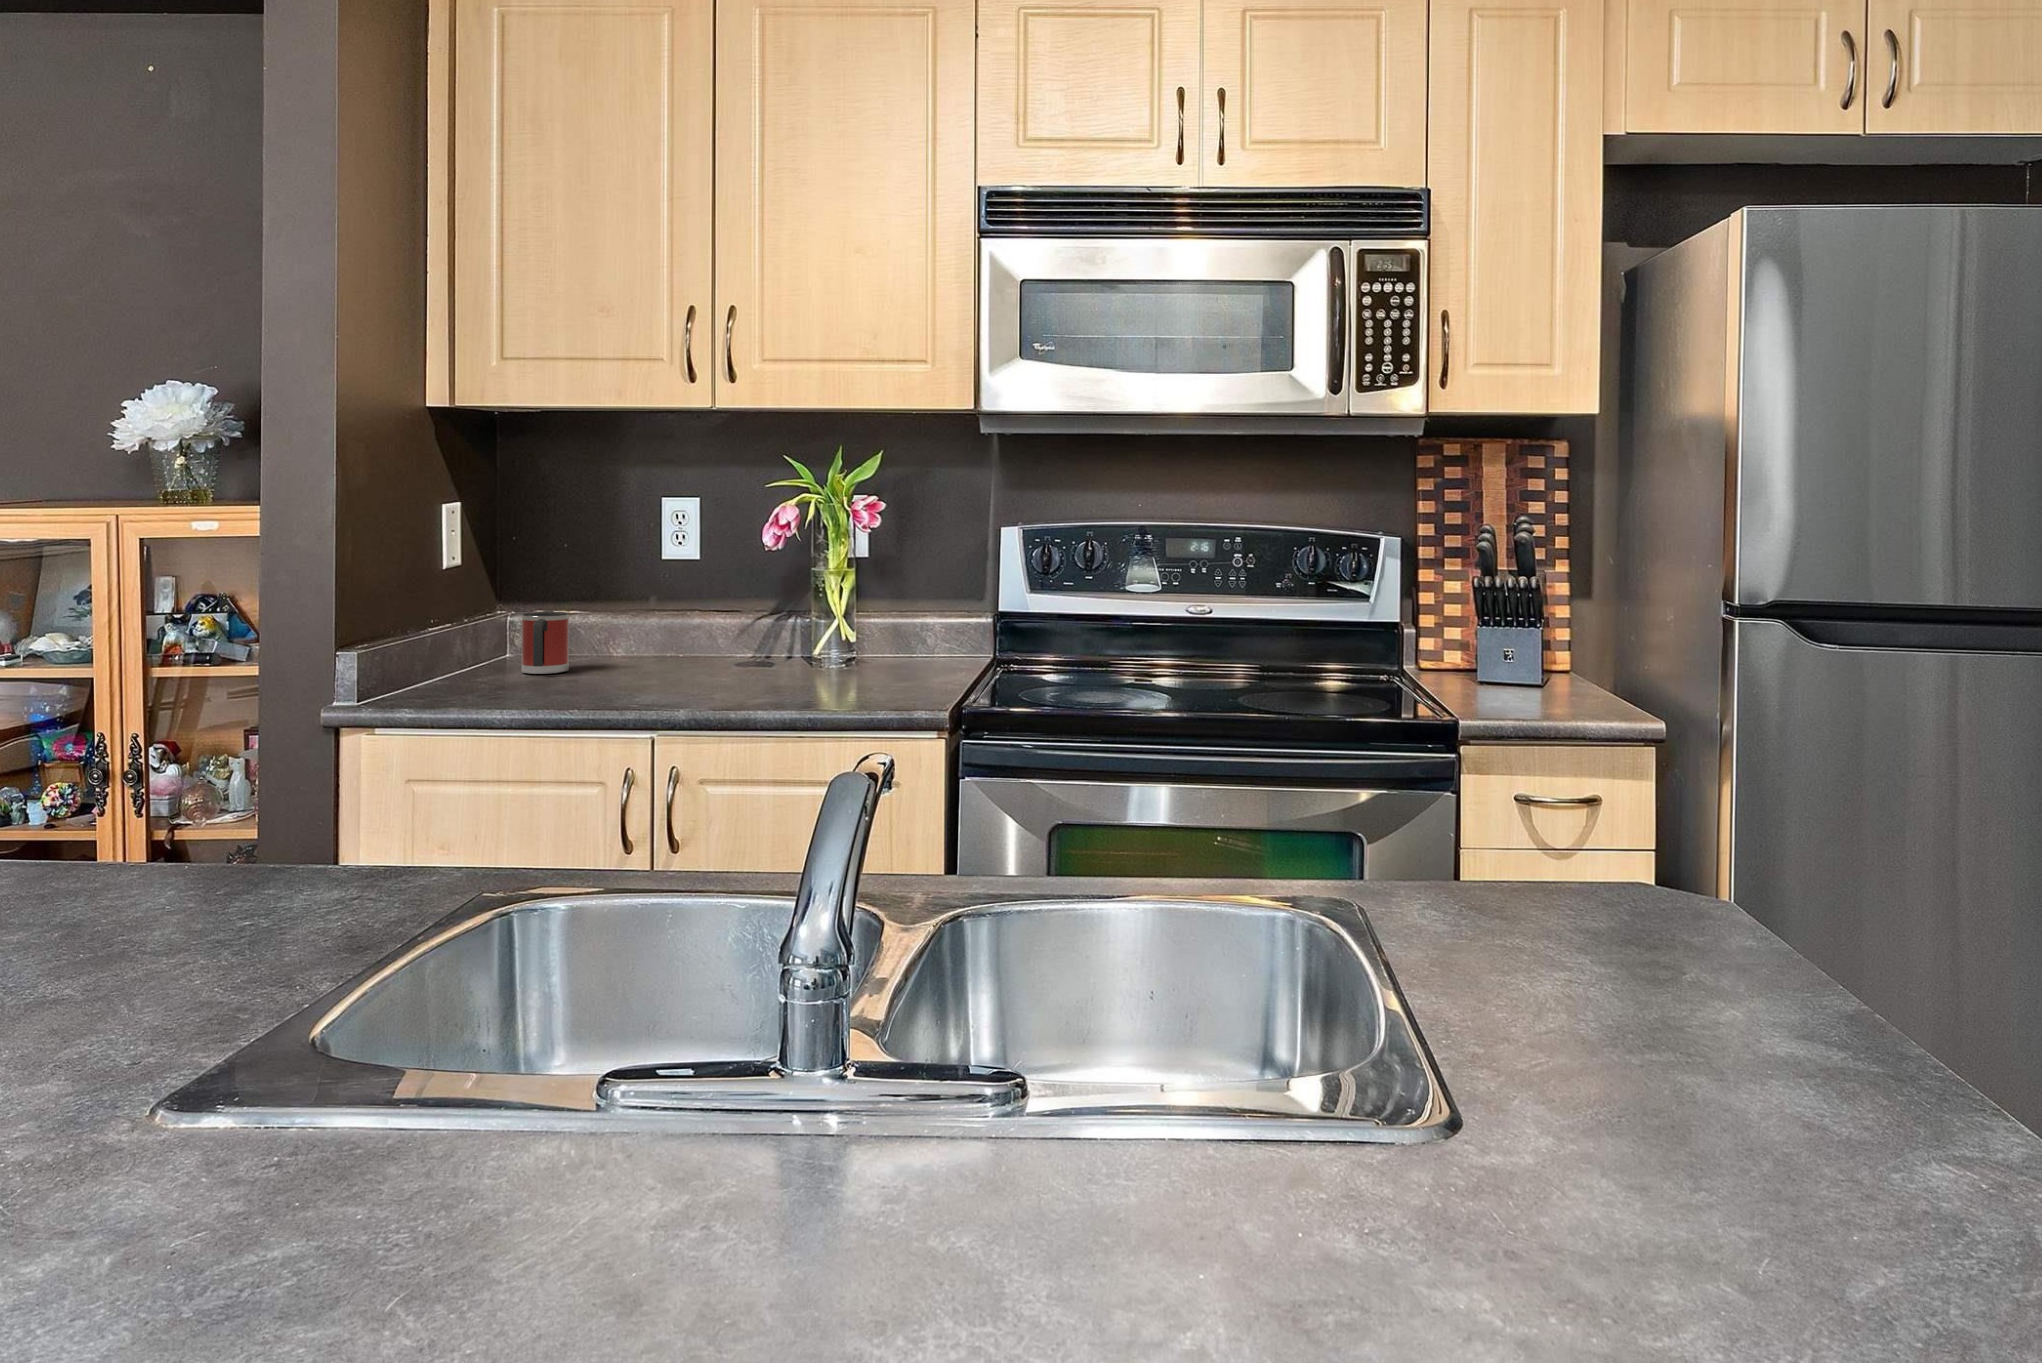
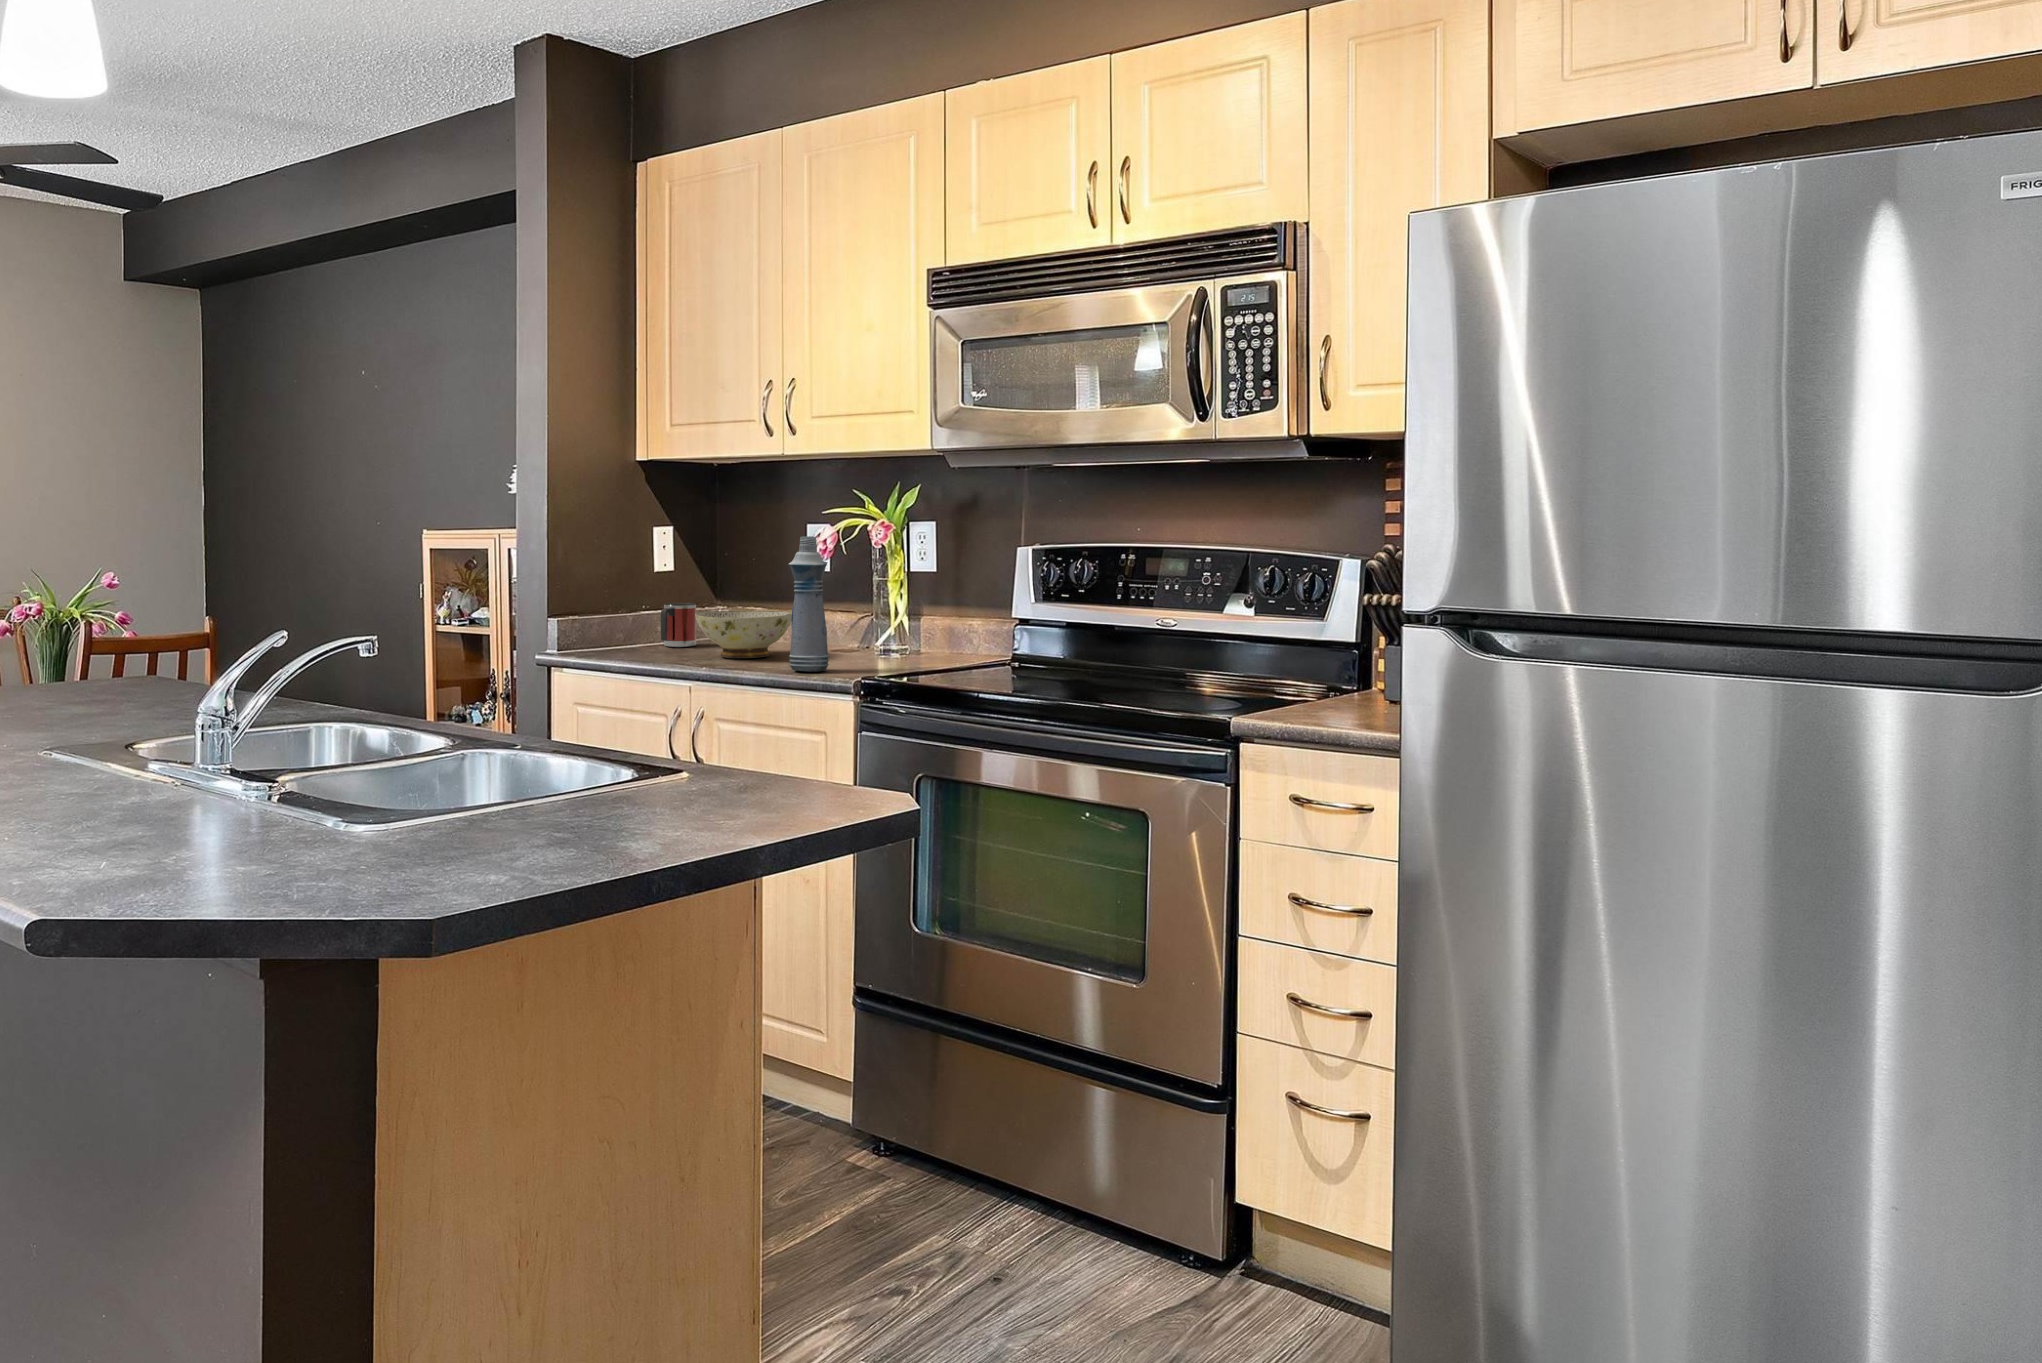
bottle: none [823,518,875,693] -> present [789,536,829,672]
ceramic bowl: none [625,616,761,683] -> present [695,610,792,658]

